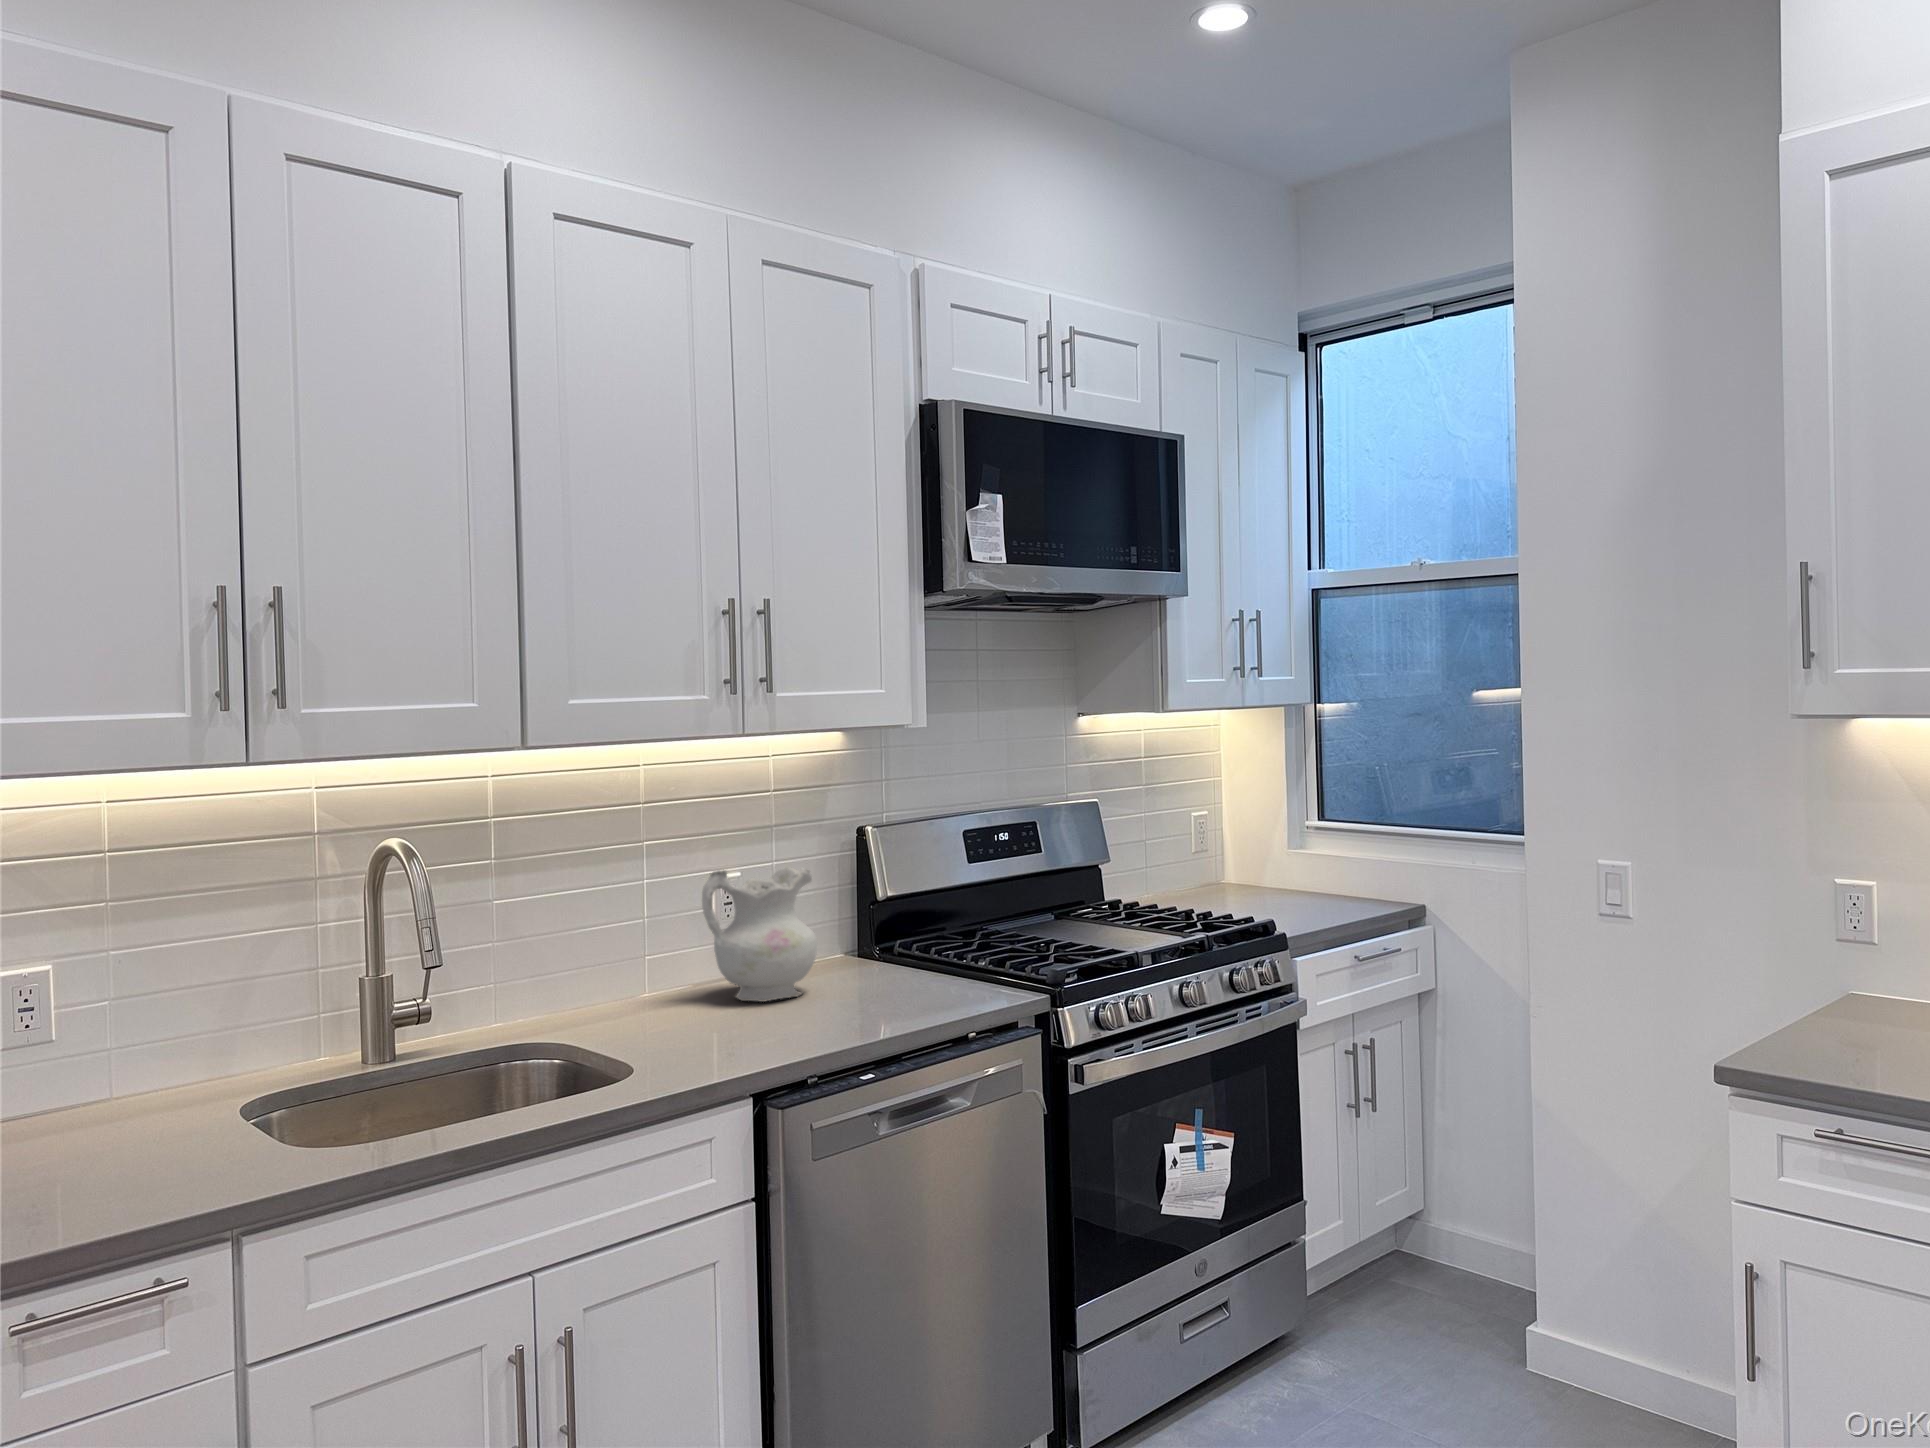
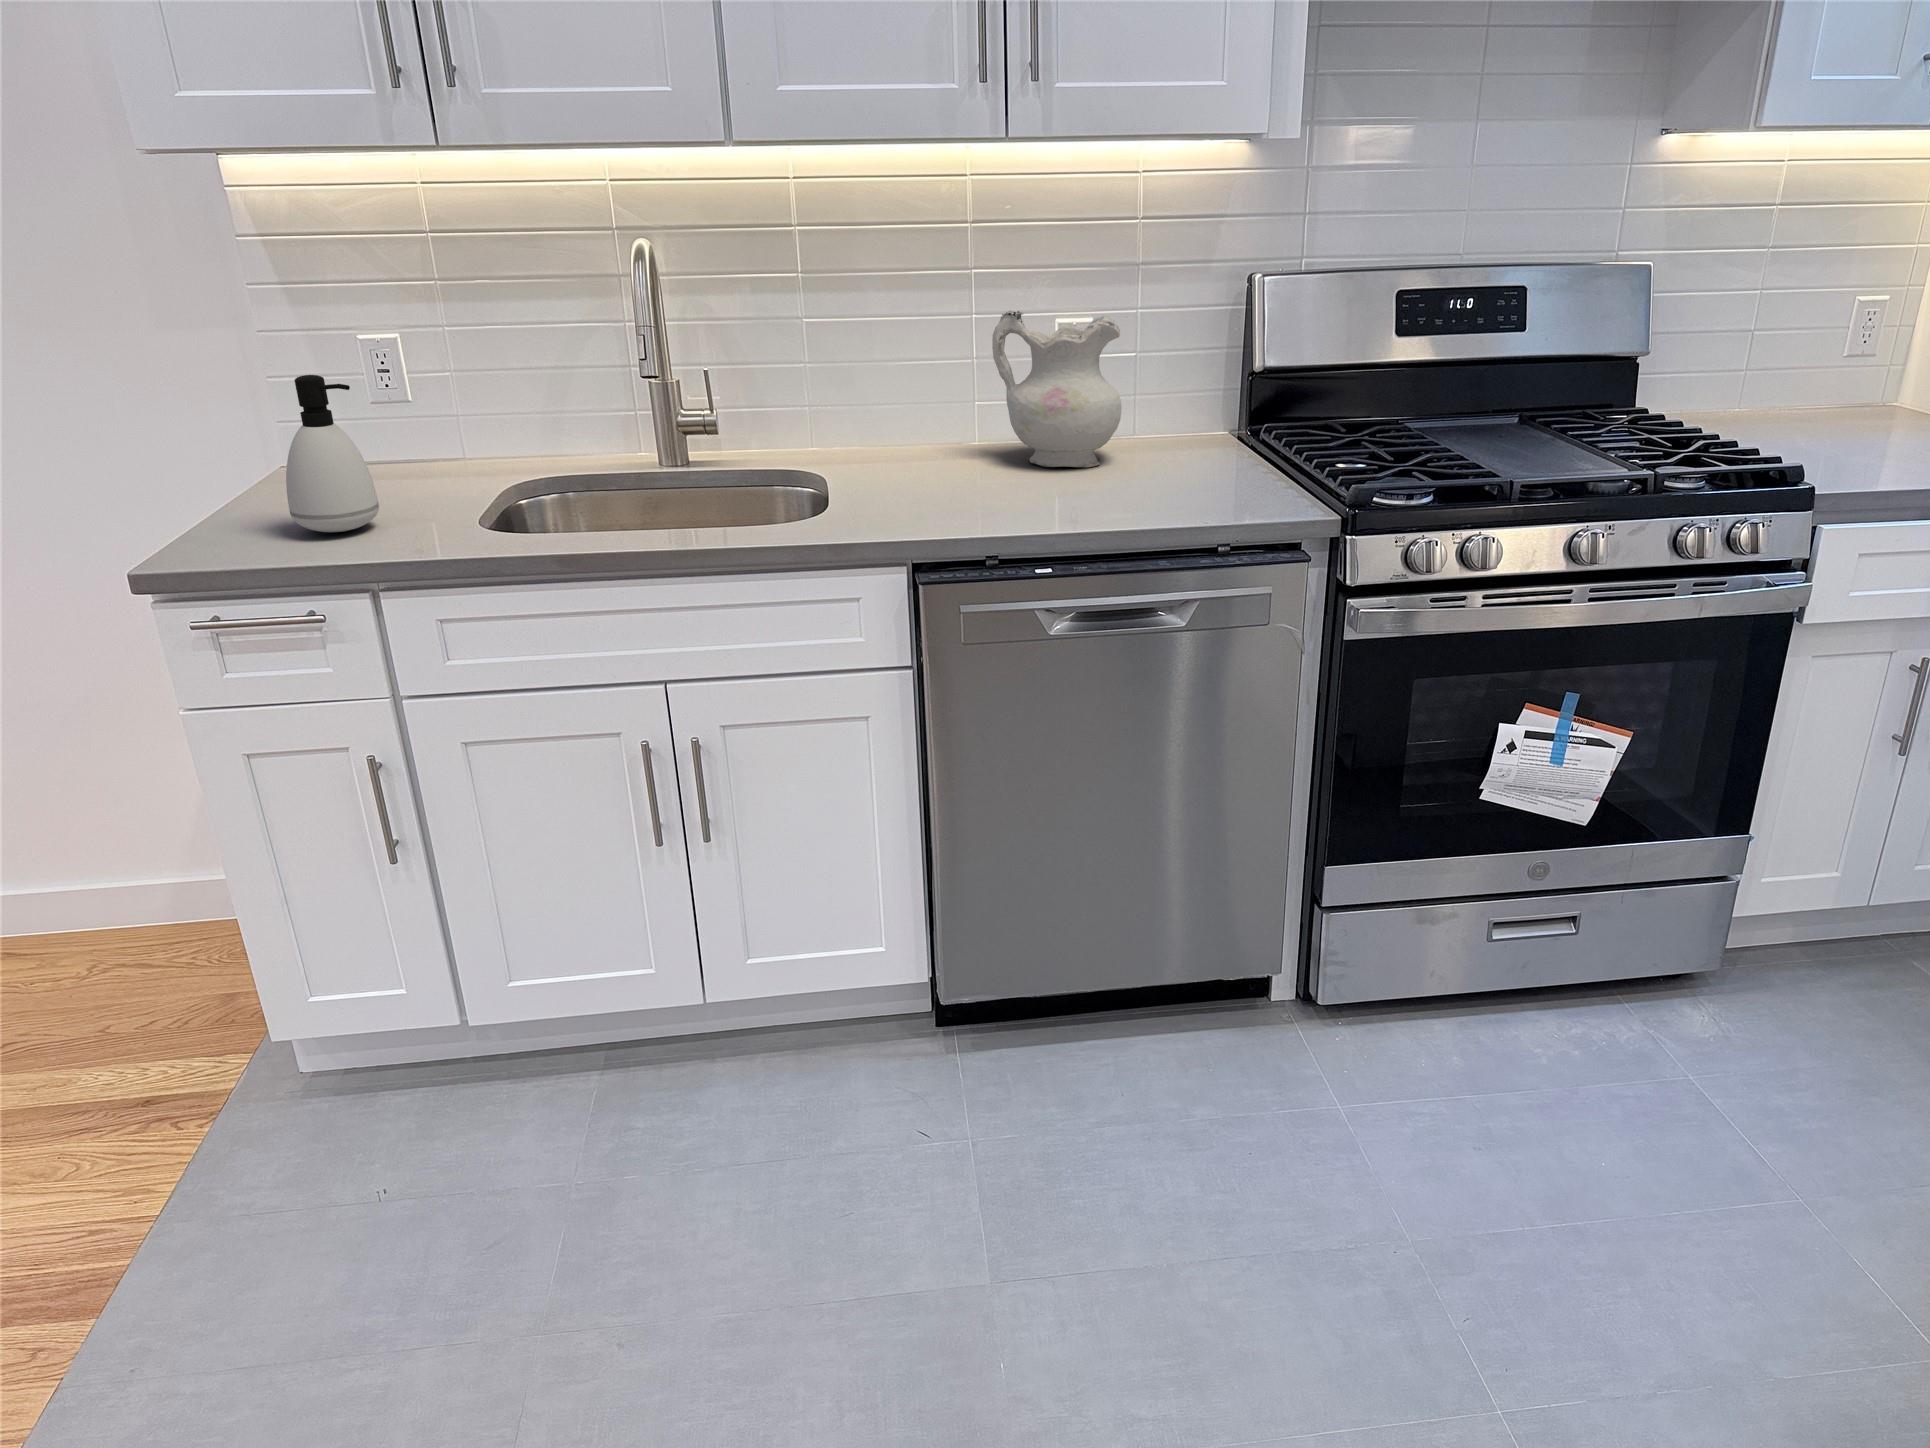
soap dispenser: none [65,1003,180,1188] -> present [286,375,379,532]

